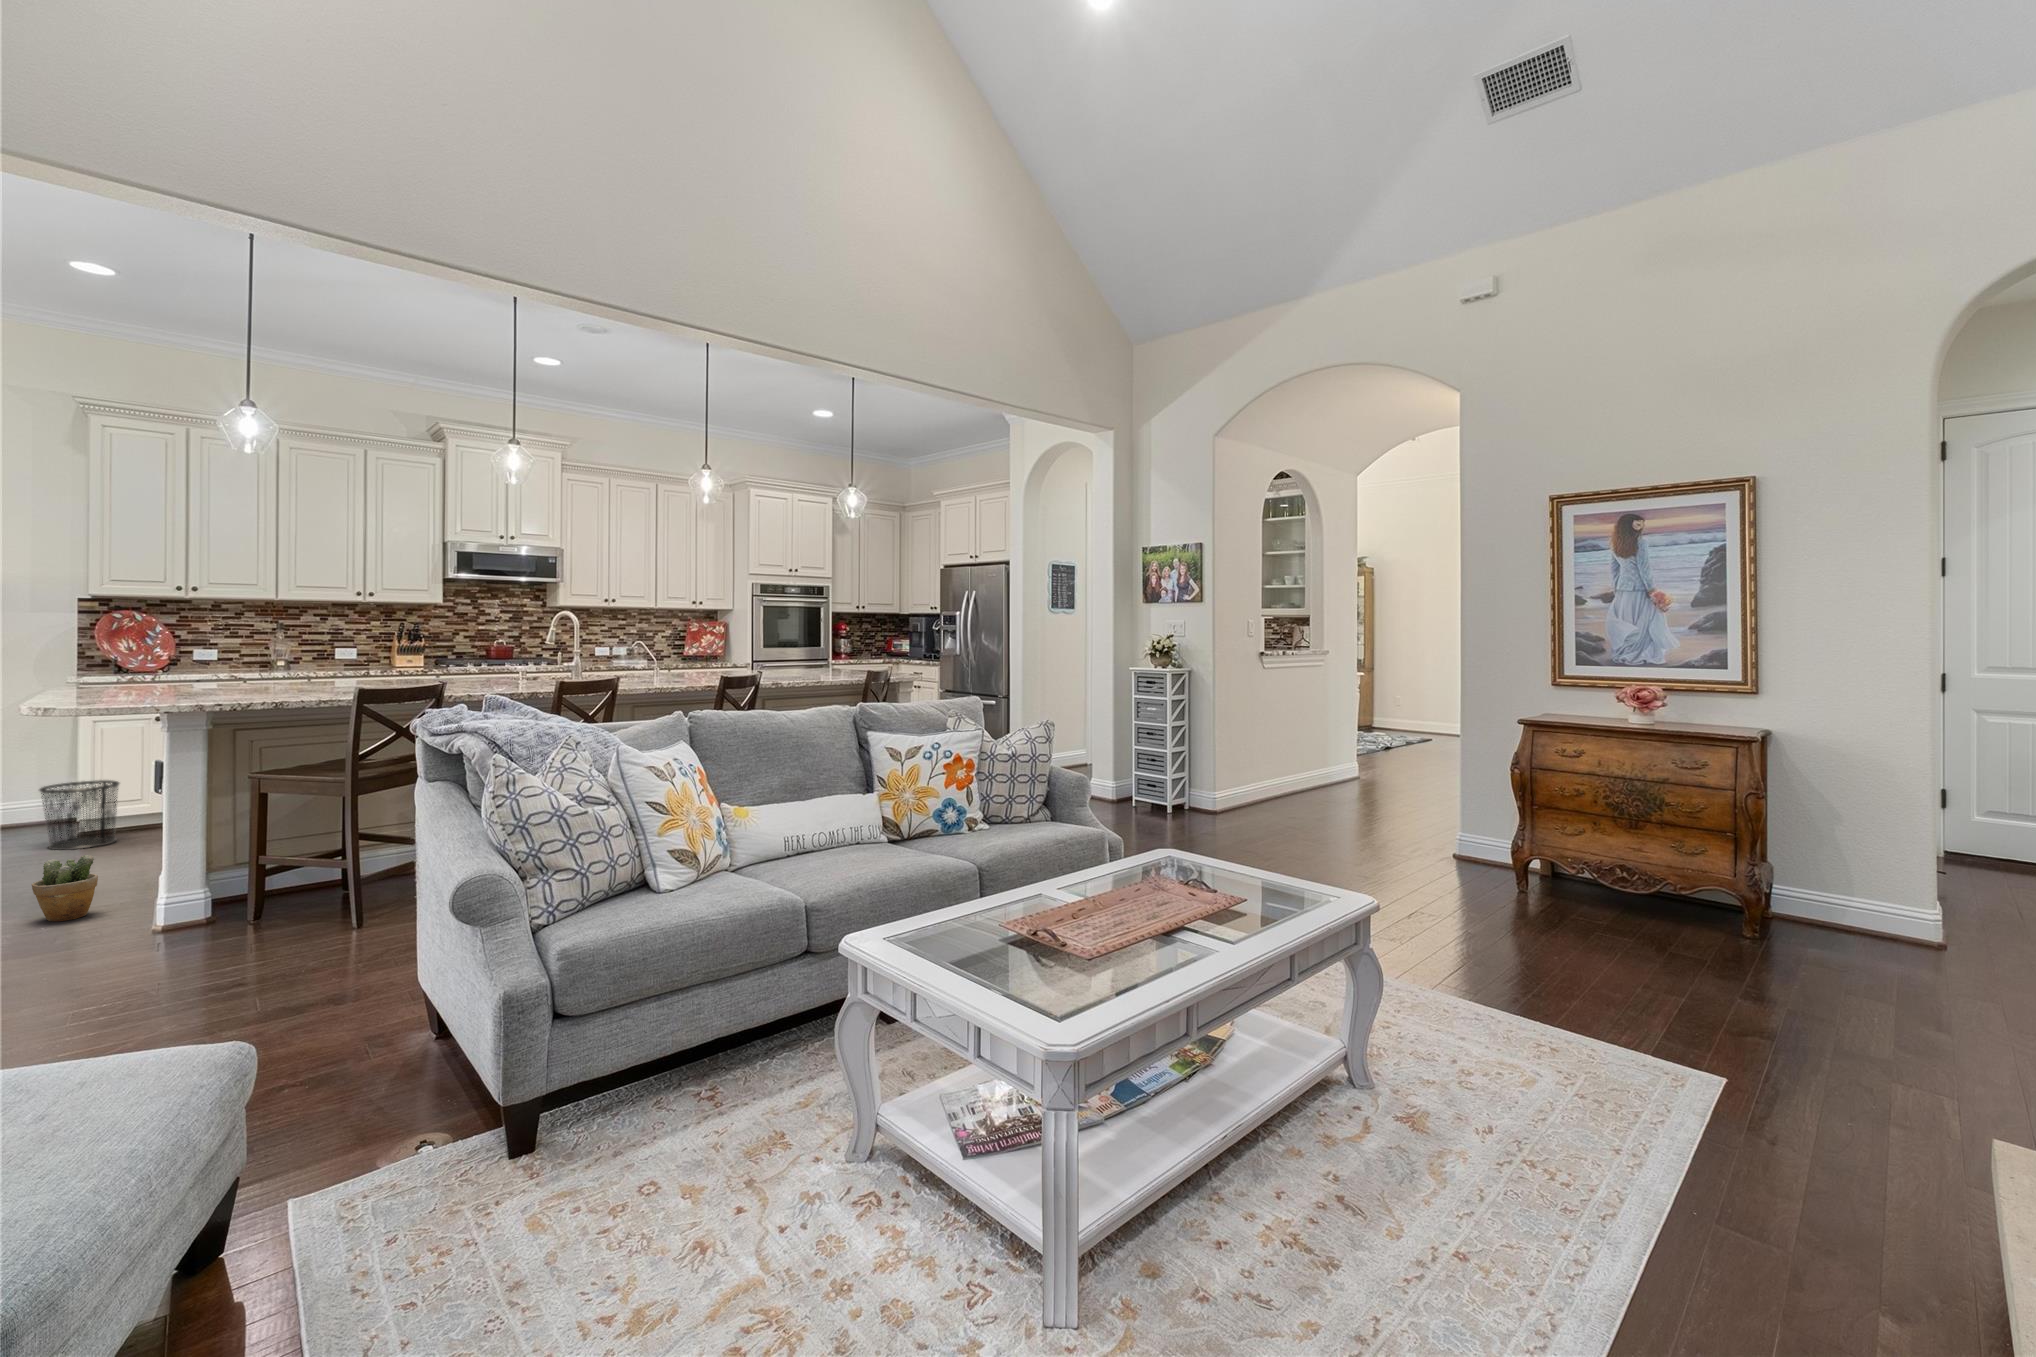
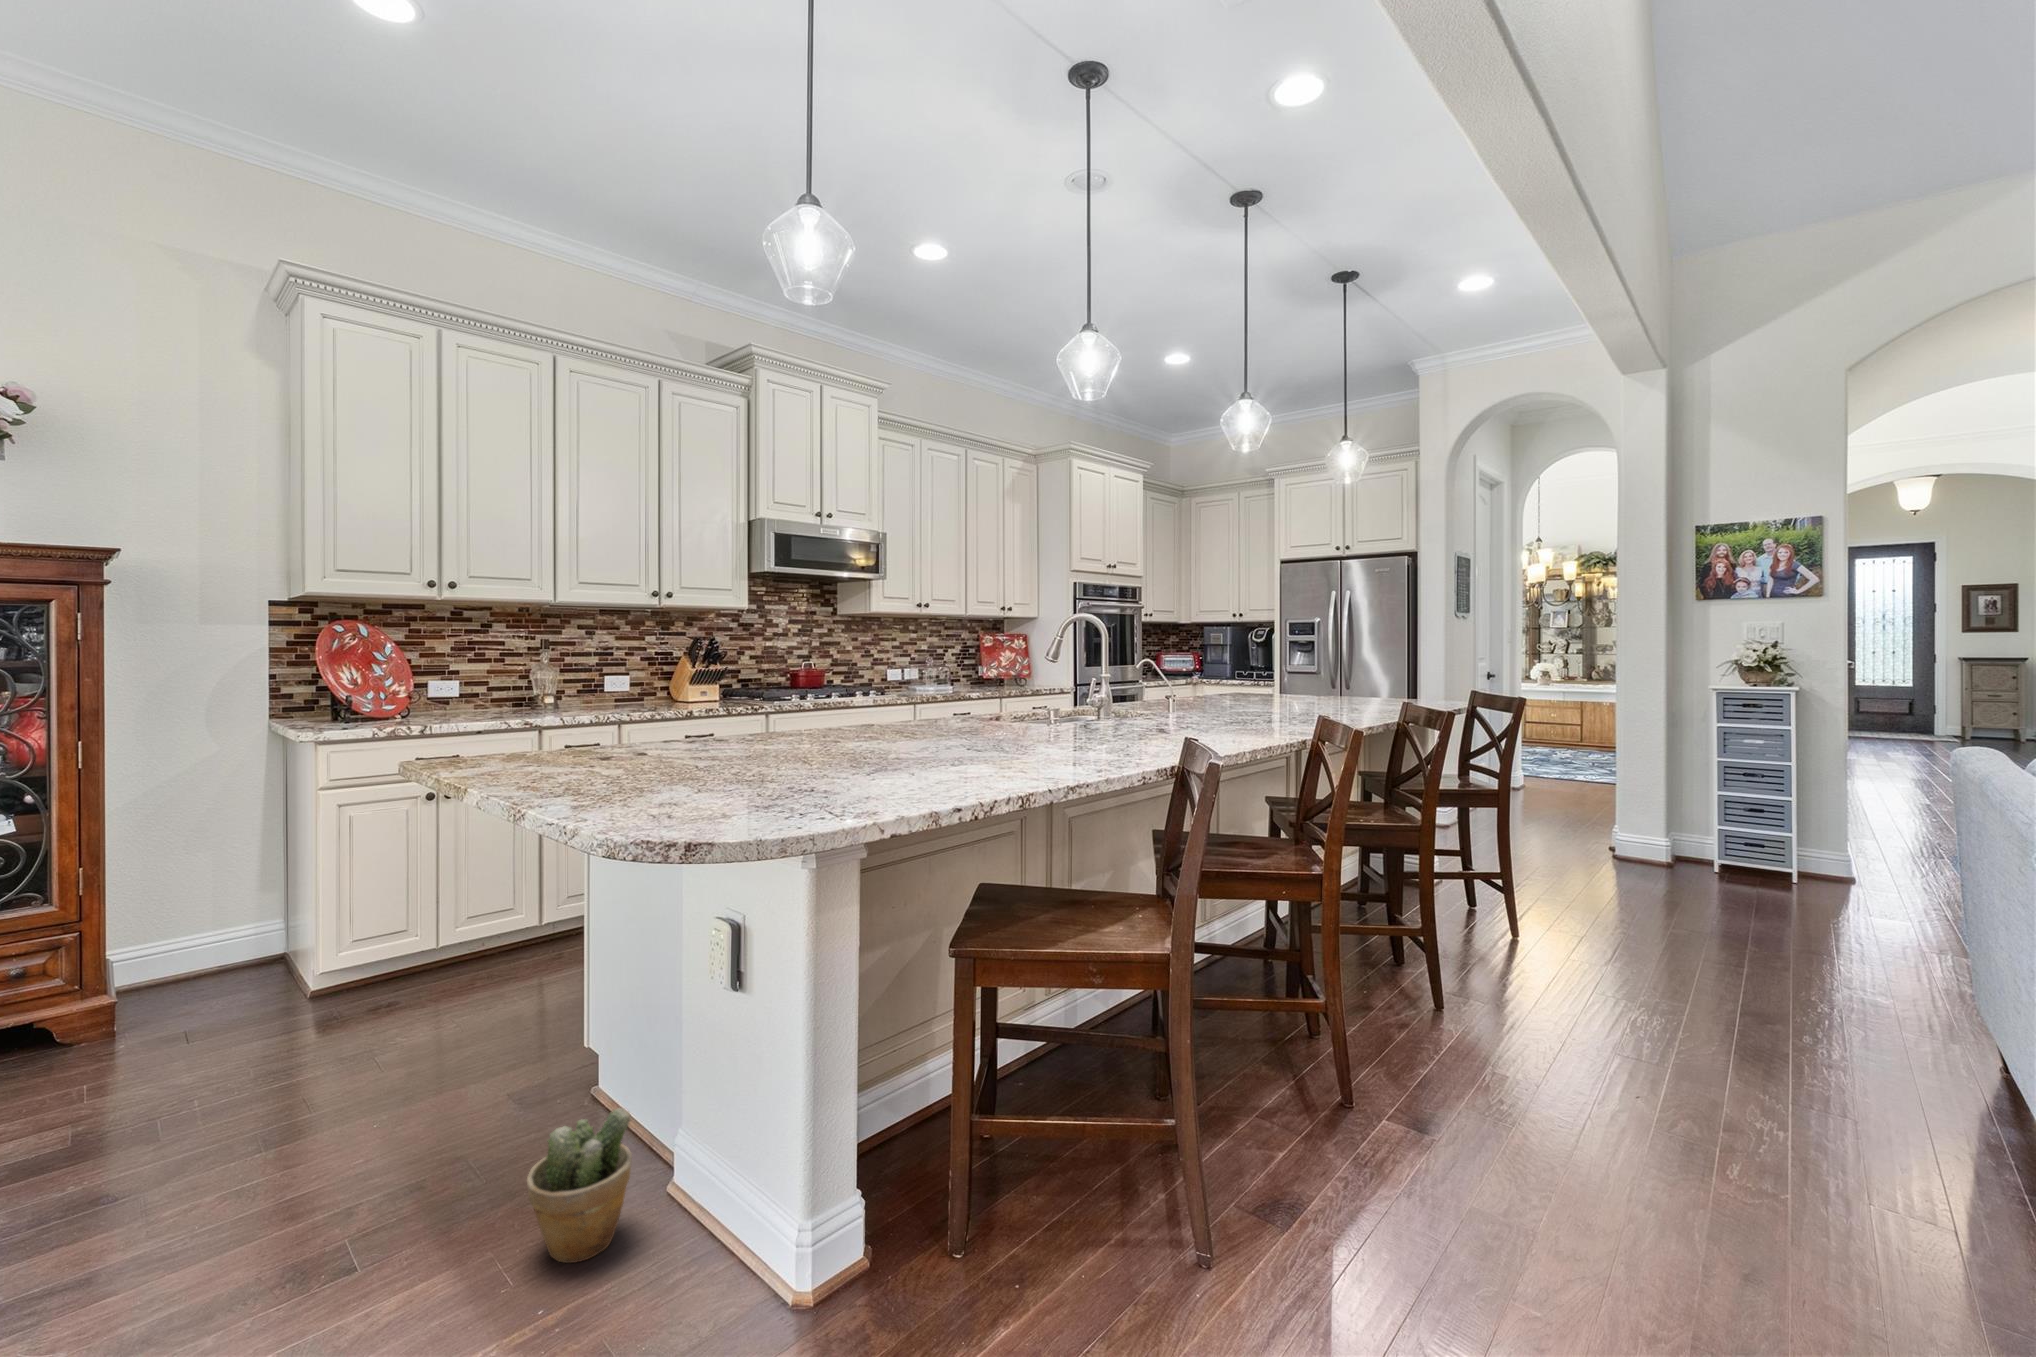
trash can: present [40,780,119,850] -> none [274,902,395,1033]

